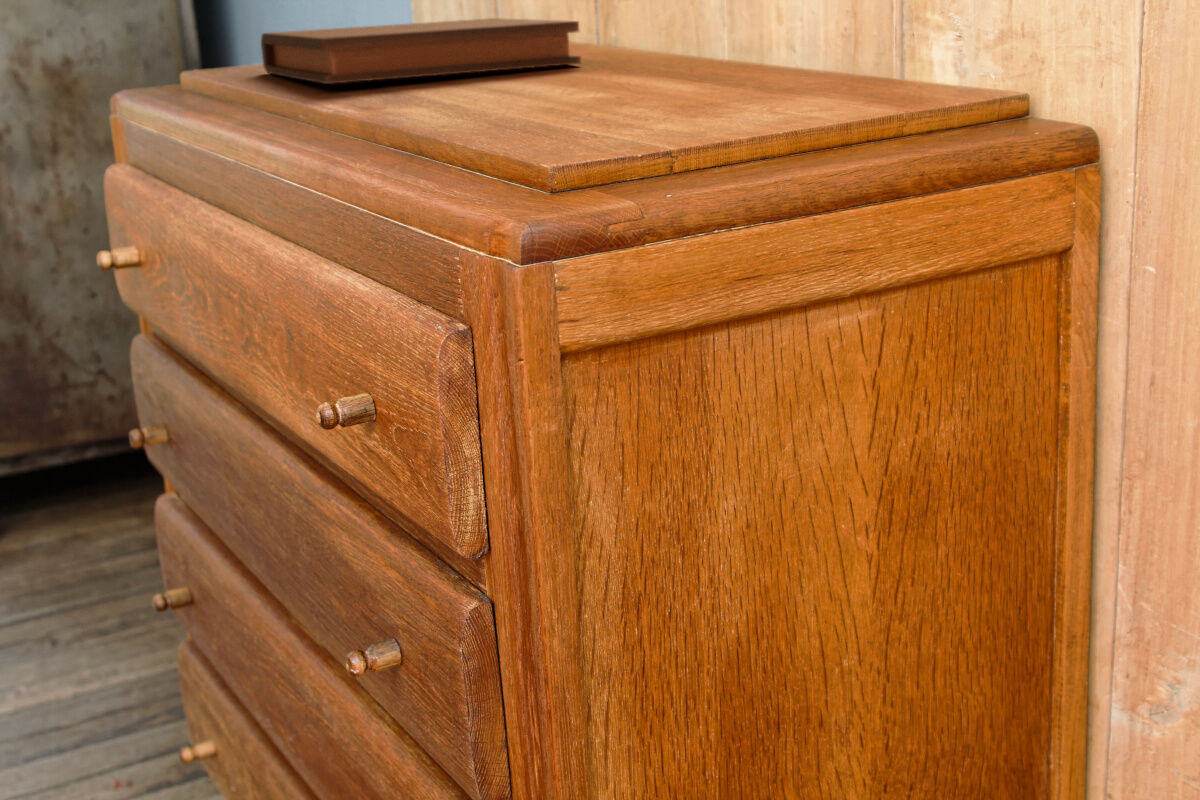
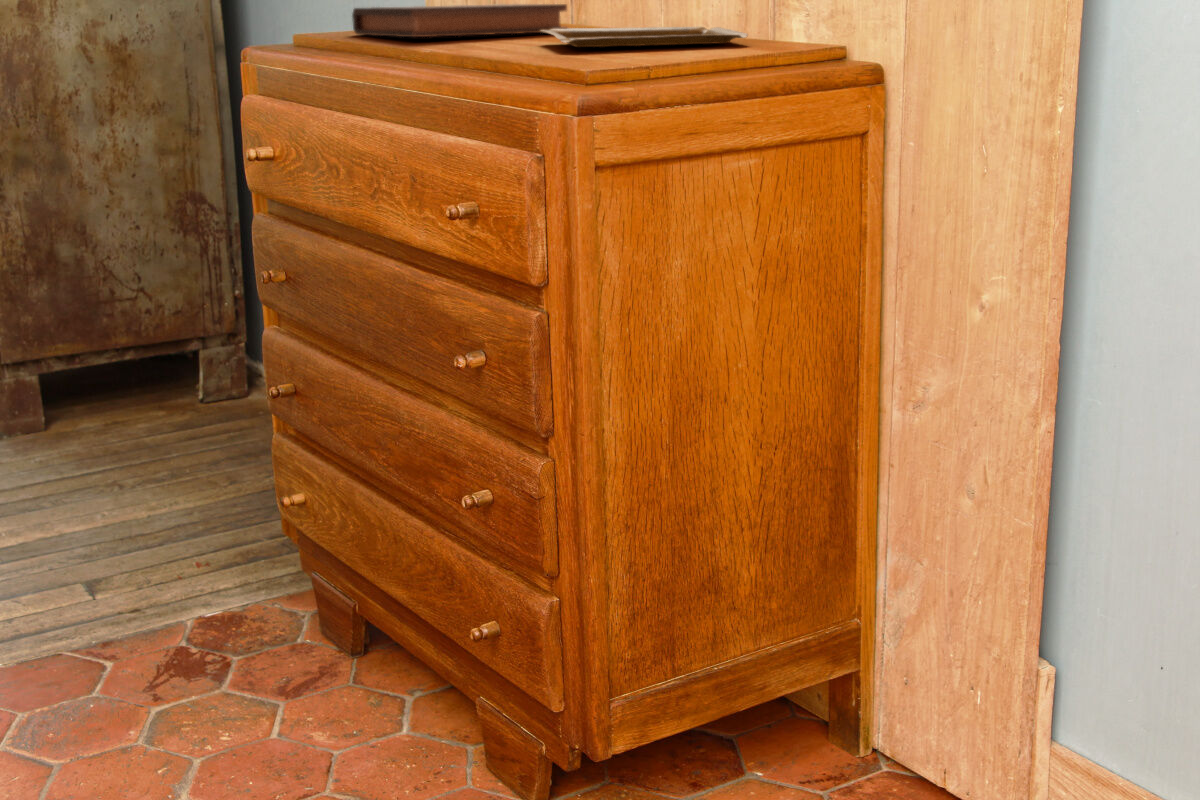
tray: none [517,57,859,107] -> present [540,27,748,47]

